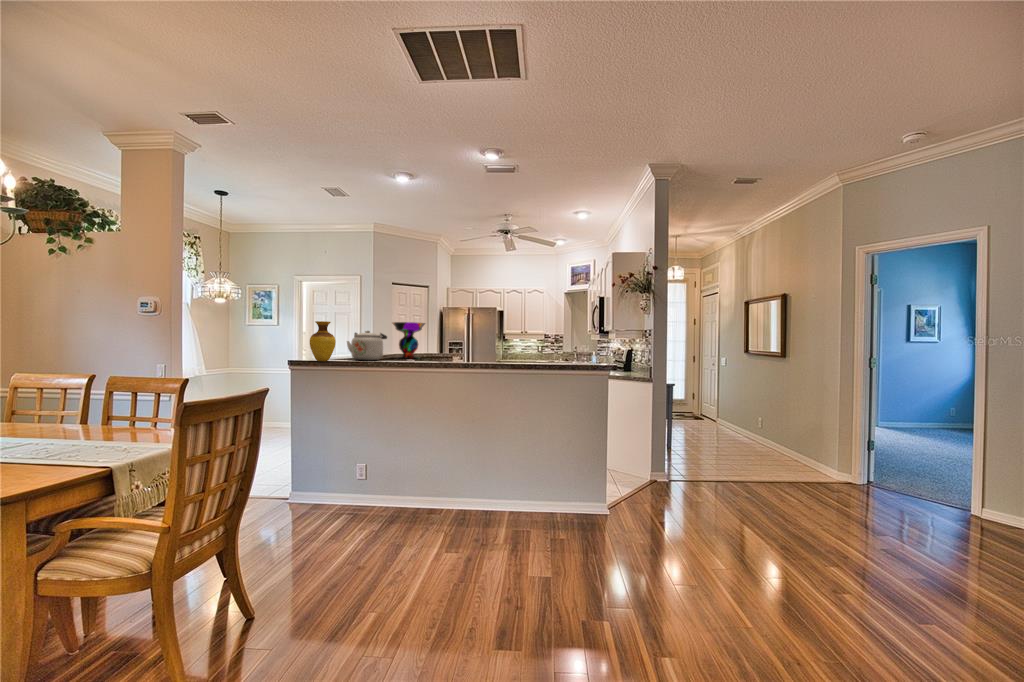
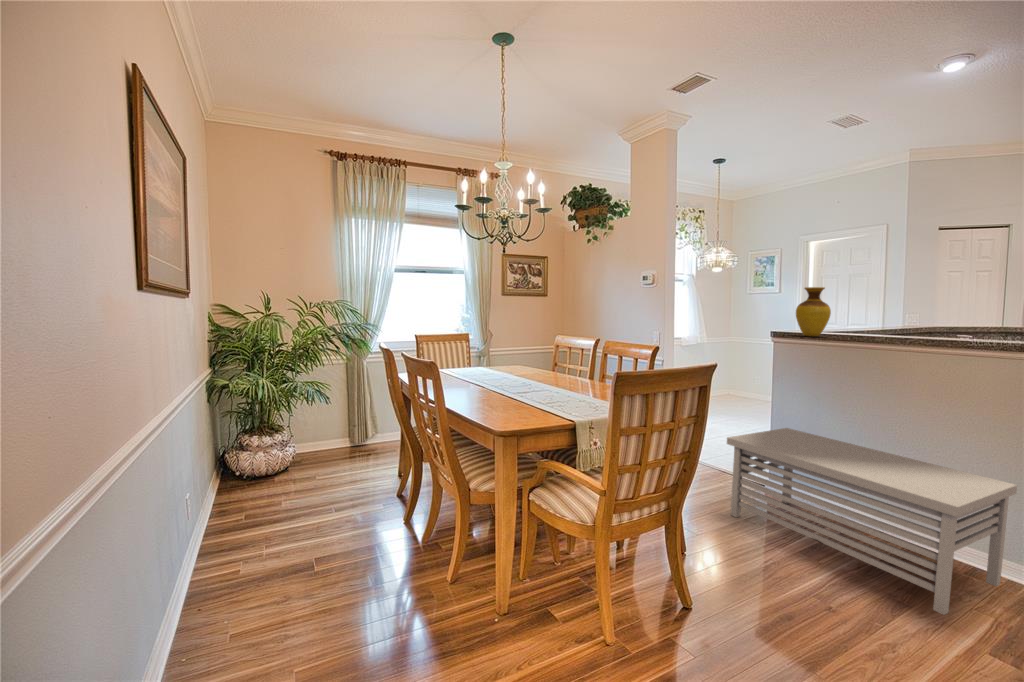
decorative bowl: present [392,322,425,359] -> none [930,285,998,339]
kettle: present [347,331,387,361] -> none [850,298,917,338]
storage bench: none [258,442,445,541] -> present [727,428,1017,615]

